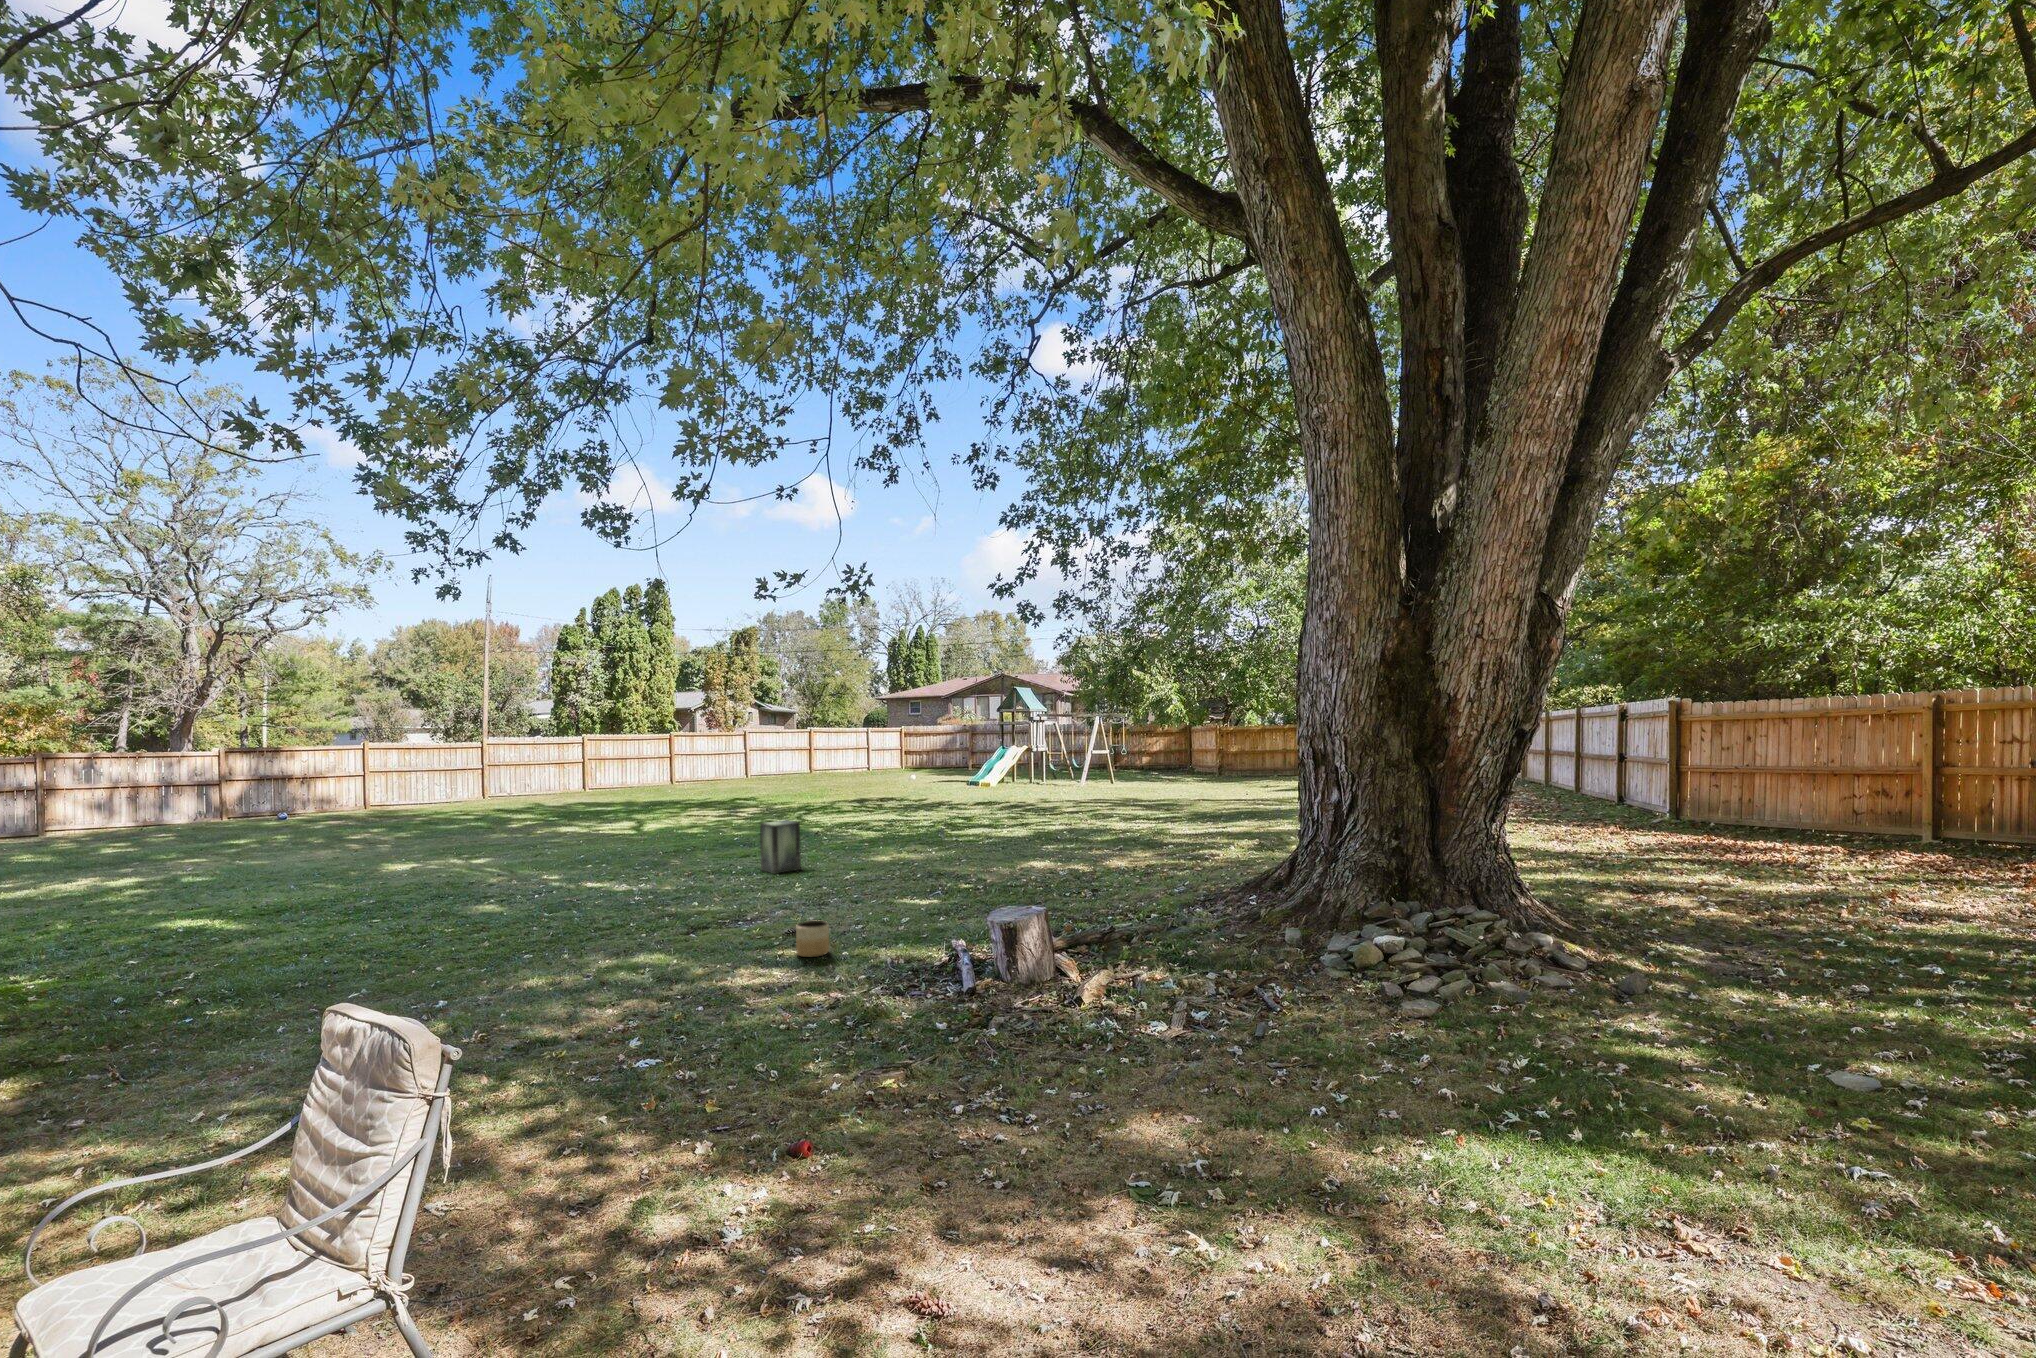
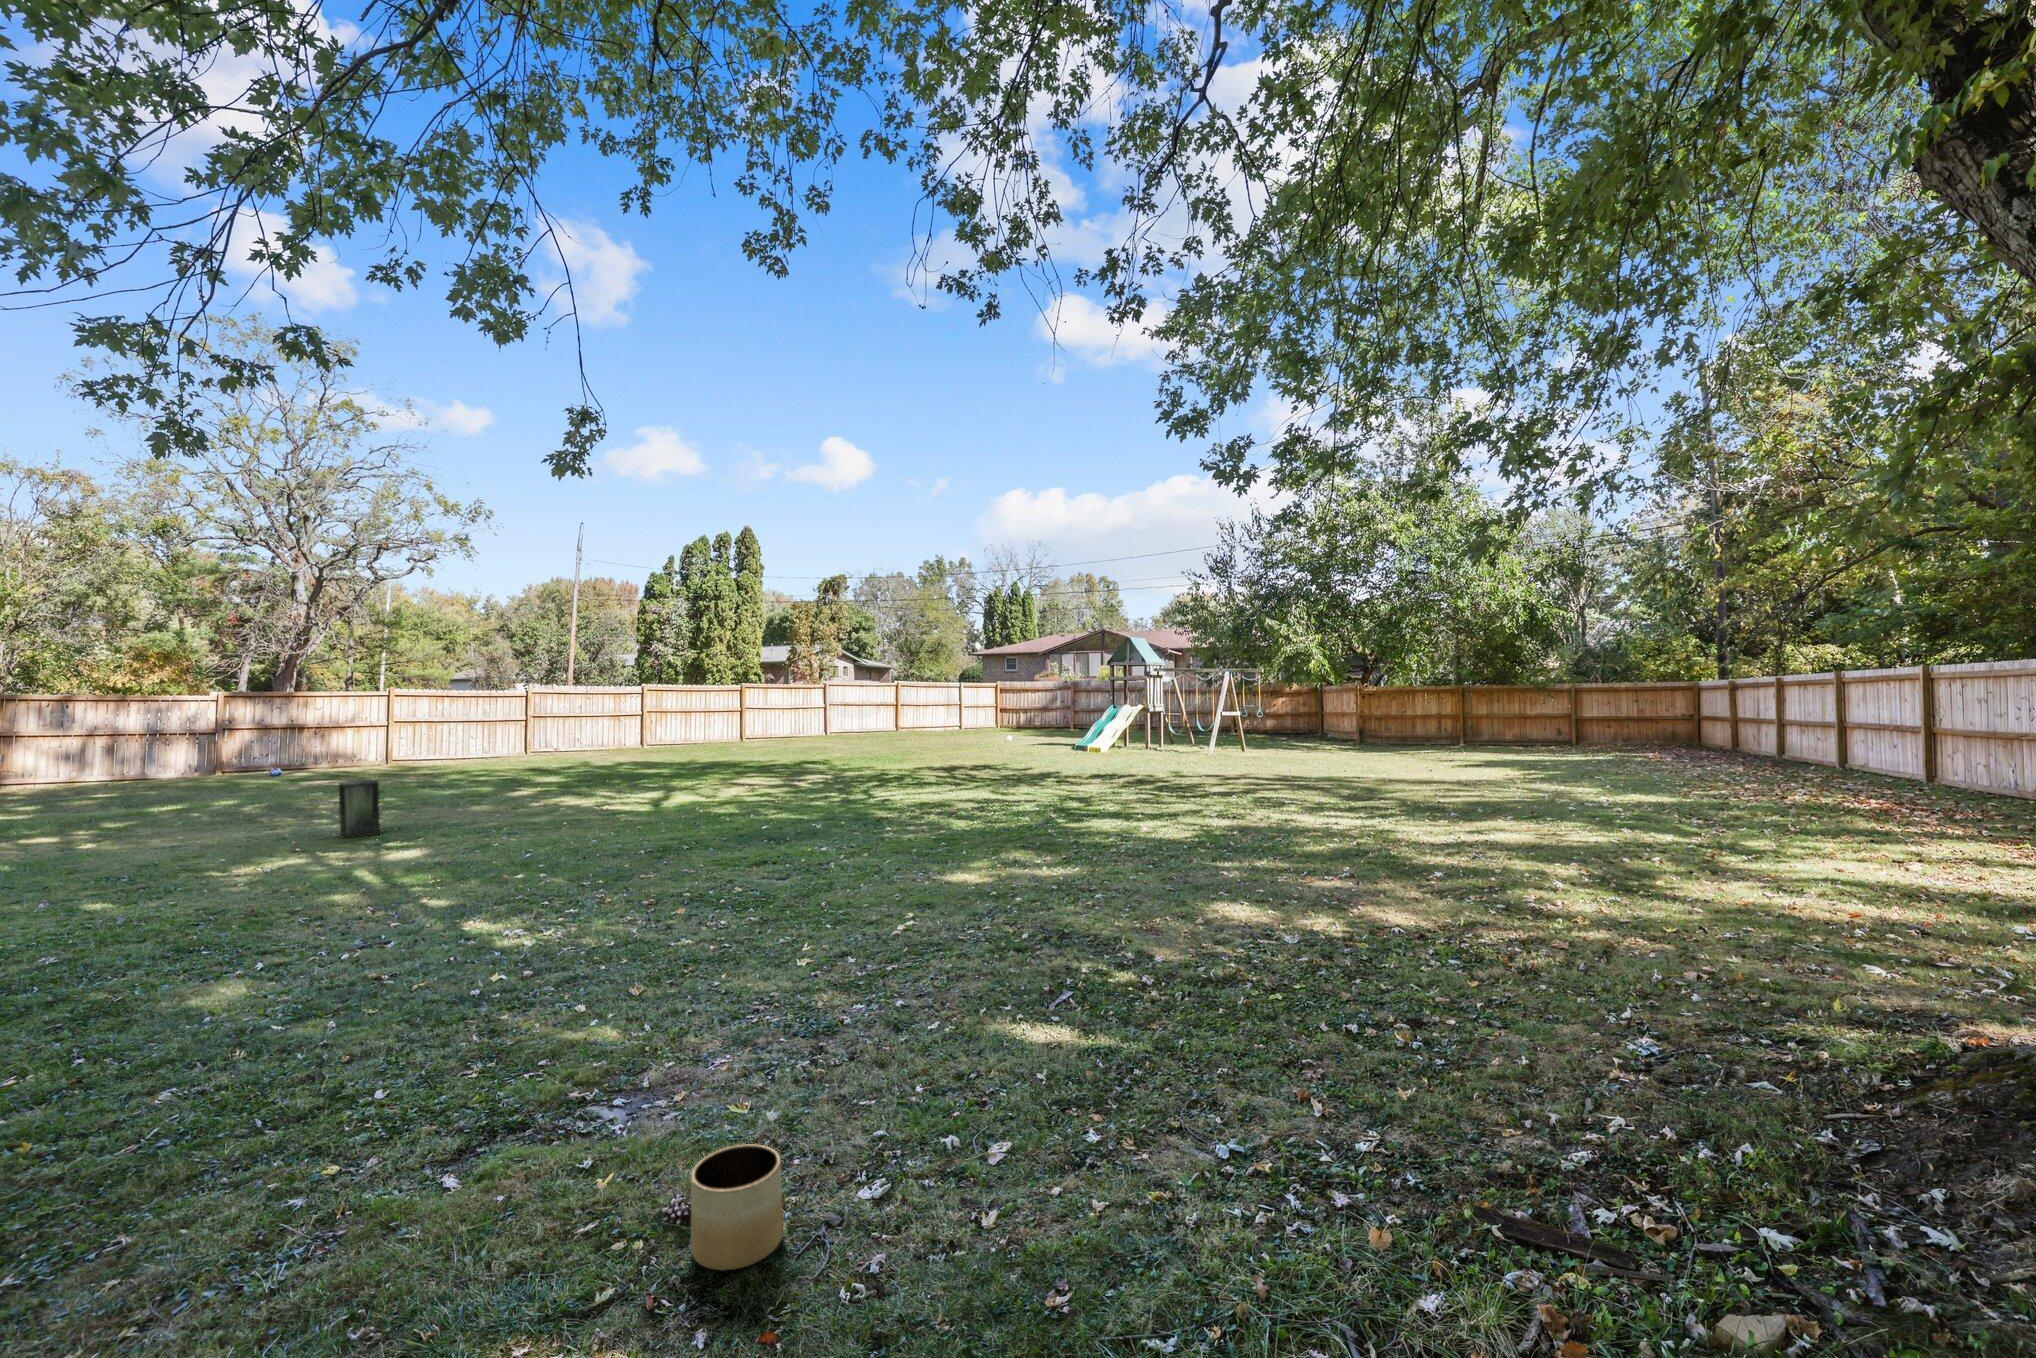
storage box: present [760,820,801,874] -> present [339,780,380,839]

